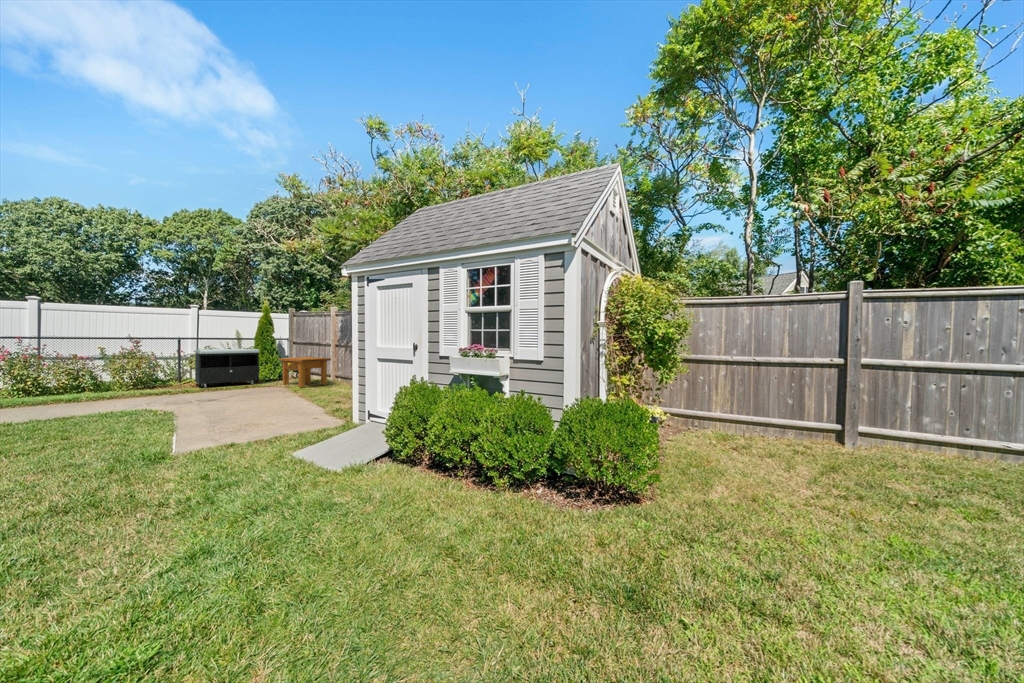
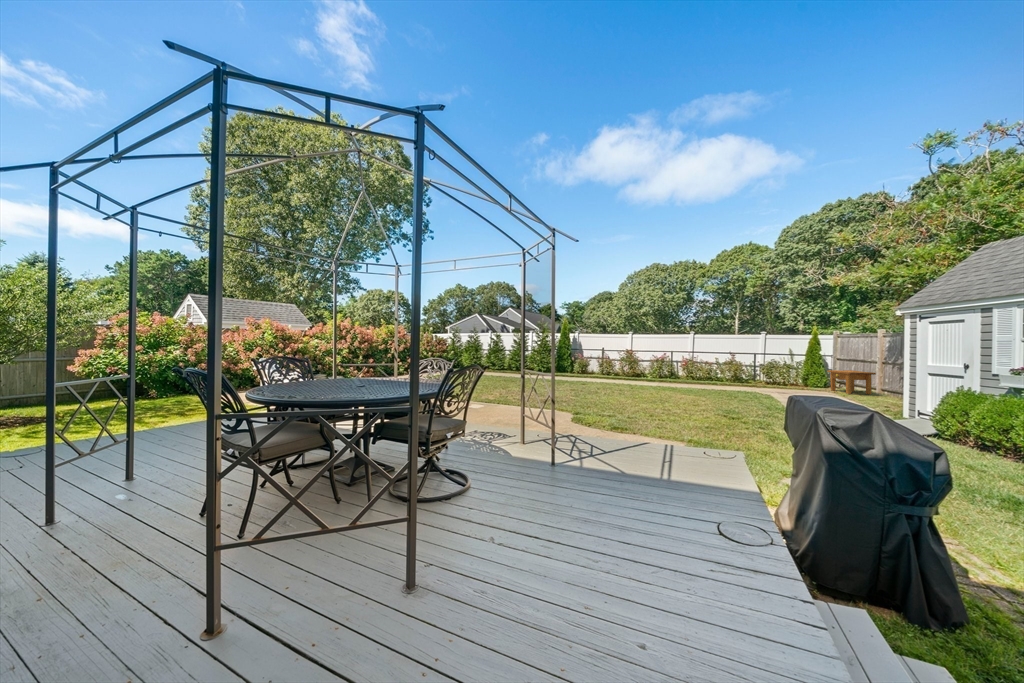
storage bench: present [195,349,259,387] -> none [768,362,811,388]

